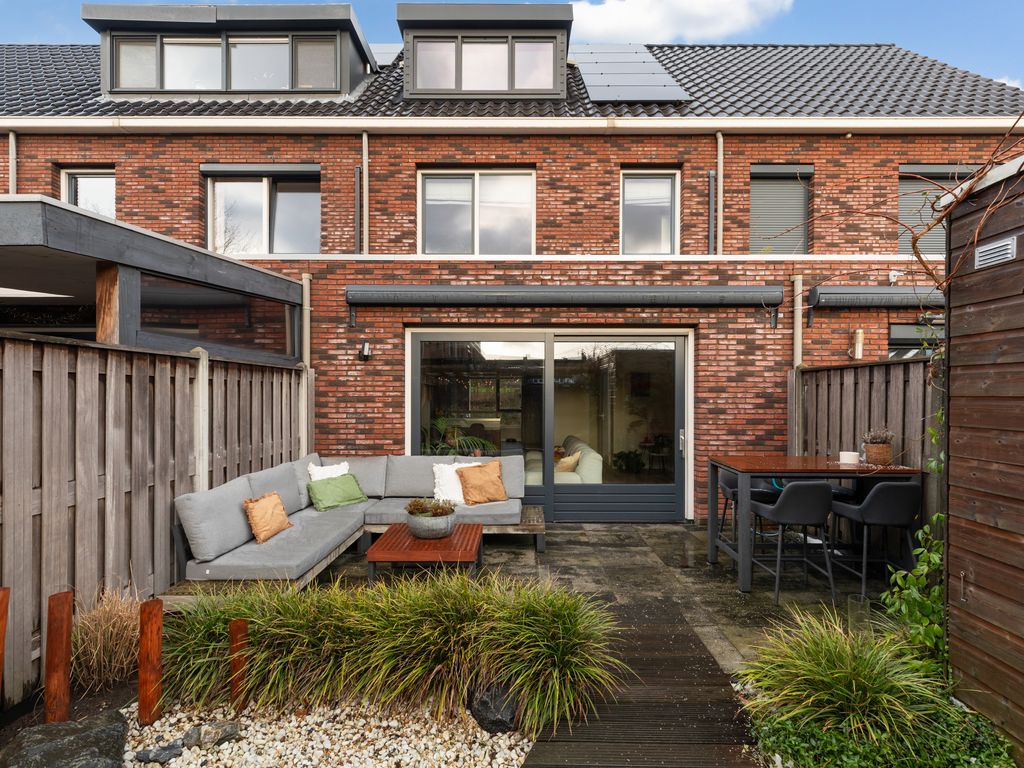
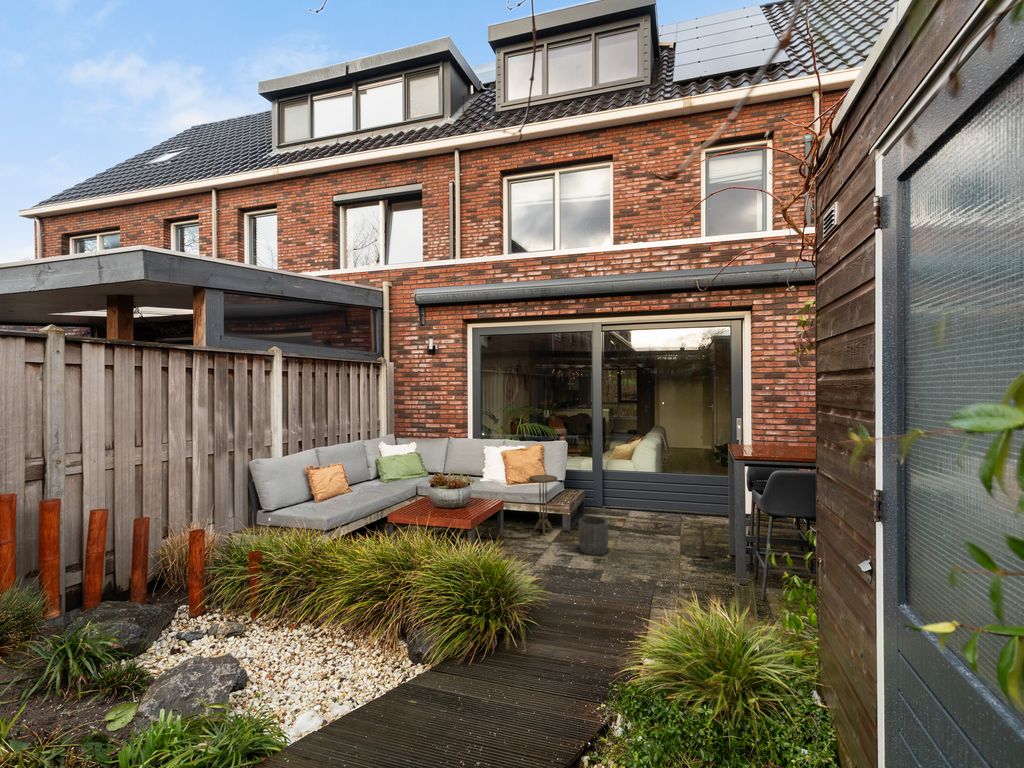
side table: none [501,493,532,559] -> present [529,475,557,535]
woven basket: none [565,534,596,575] -> present [578,516,609,555]

